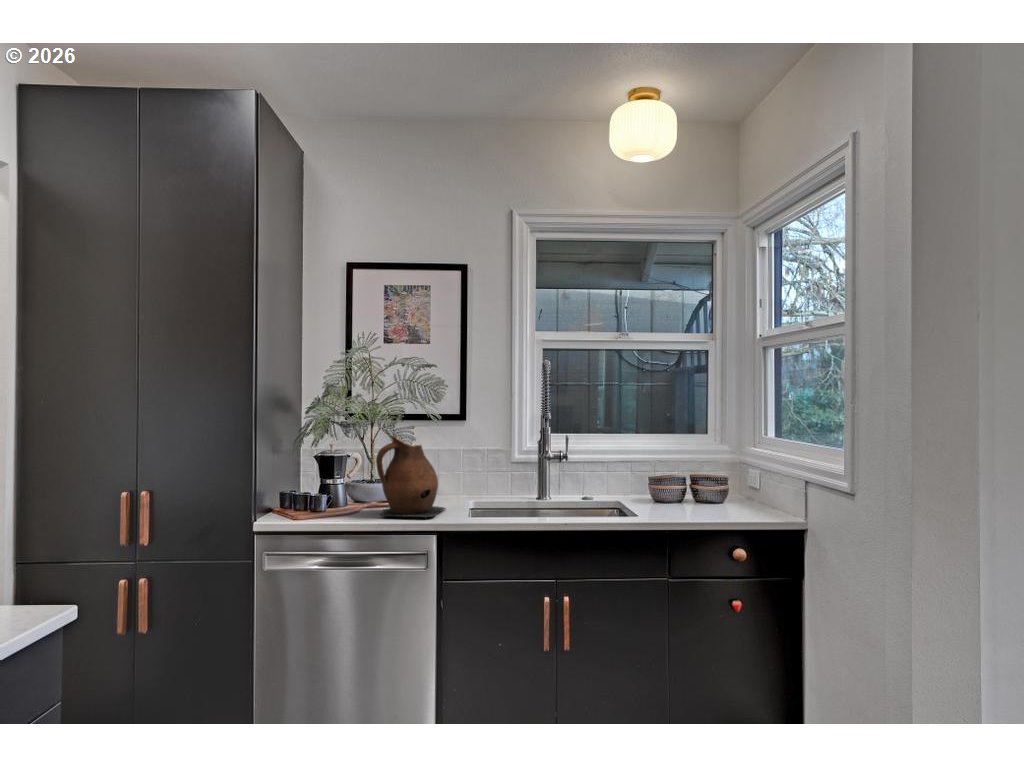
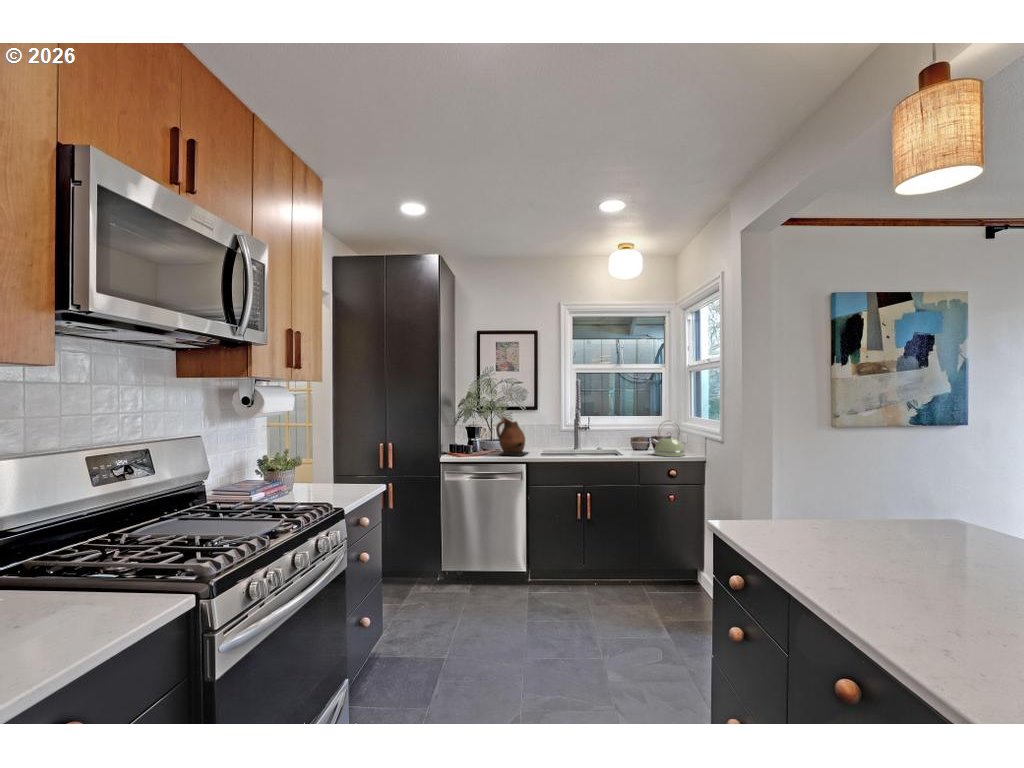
kettle: none [688,445,758,518] -> present [650,424,685,457]

